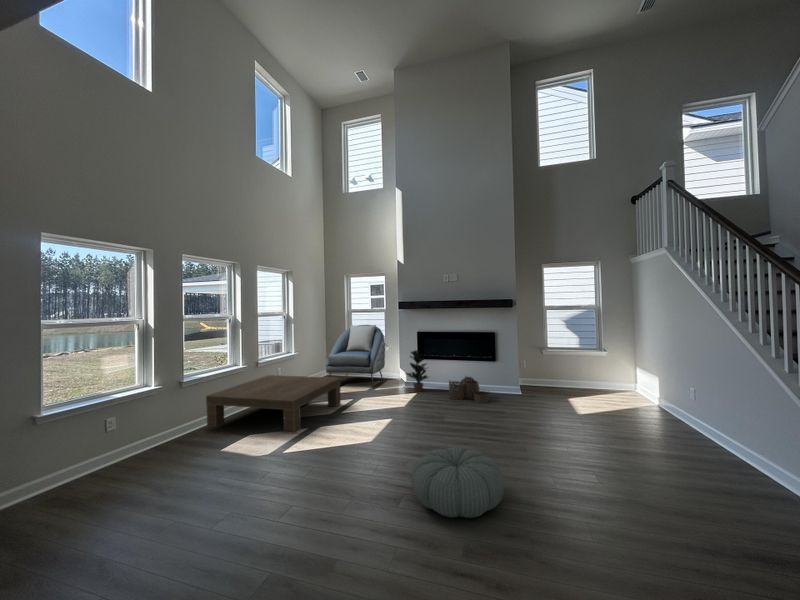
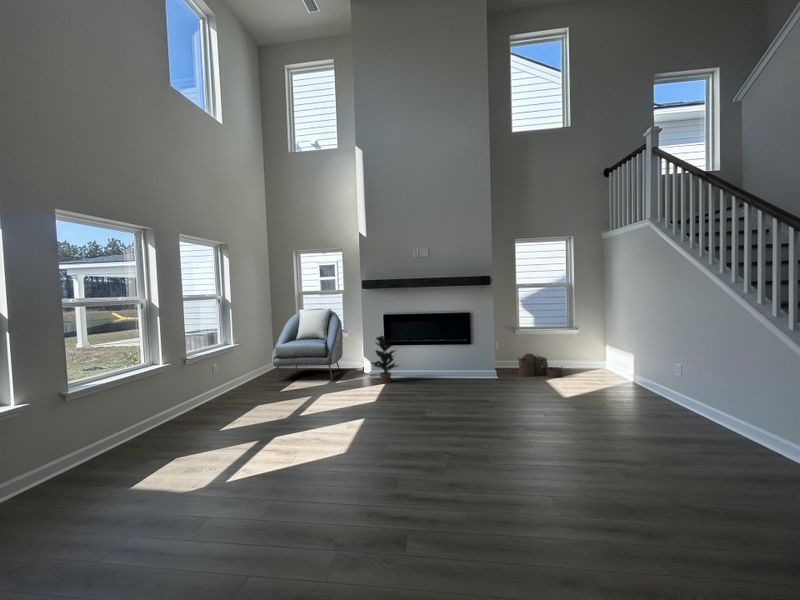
coffee table: present [206,375,341,434] -> none [117,372,298,448]
woven basket: present [449,377,489,403] -> present [519,353,562,378]
pouf: present [412,447,504,518] -> none [432,454,554,552]

